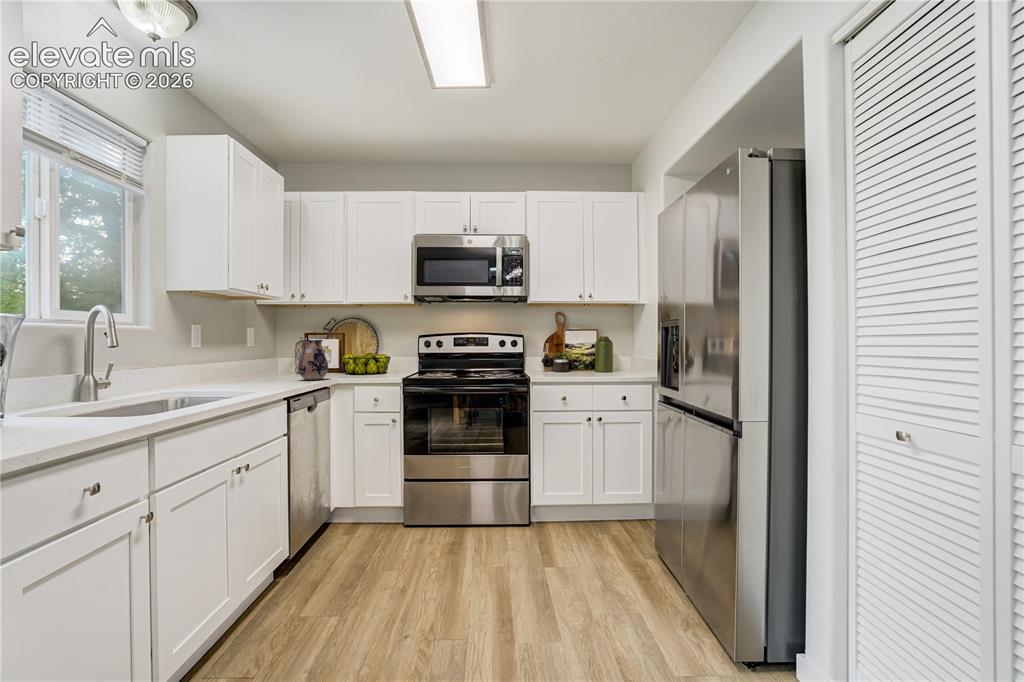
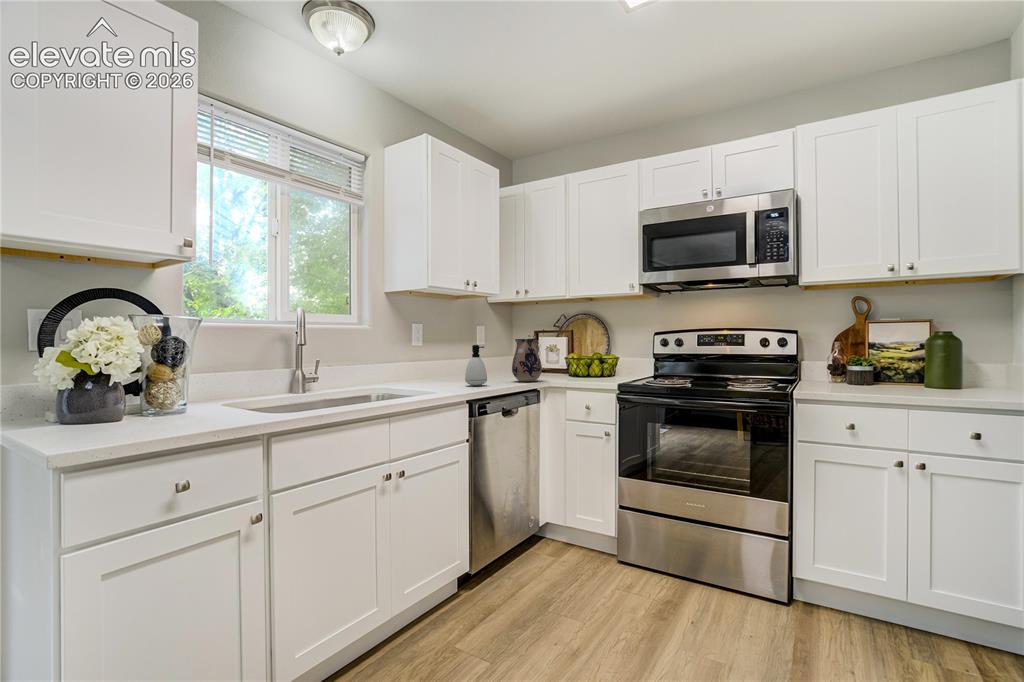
soap dispenser: none [256,345,280,385] -> present [465,345,487,386]

